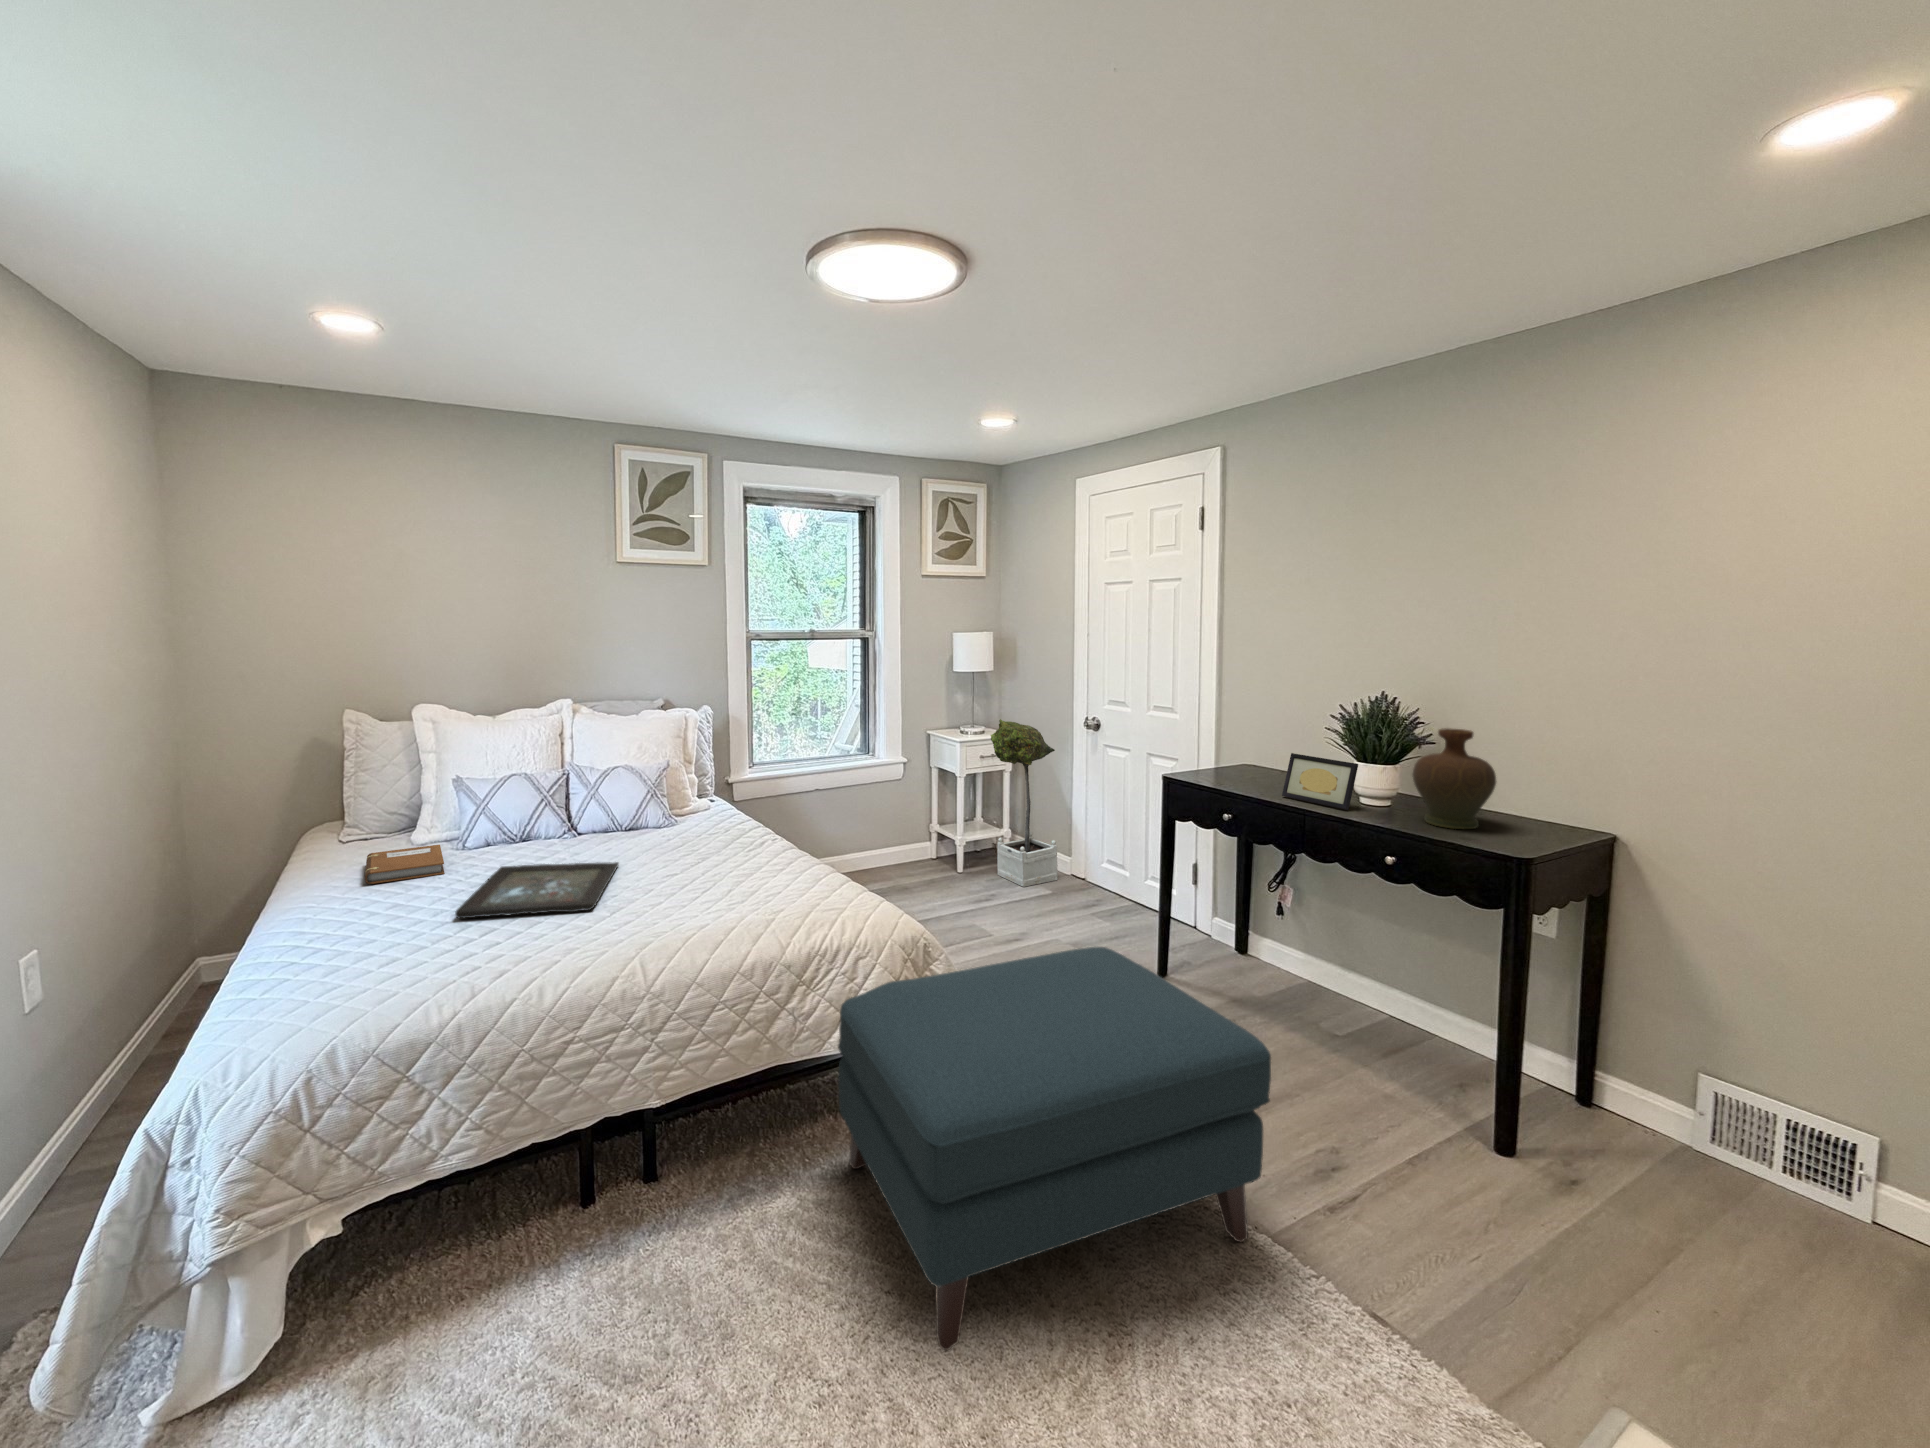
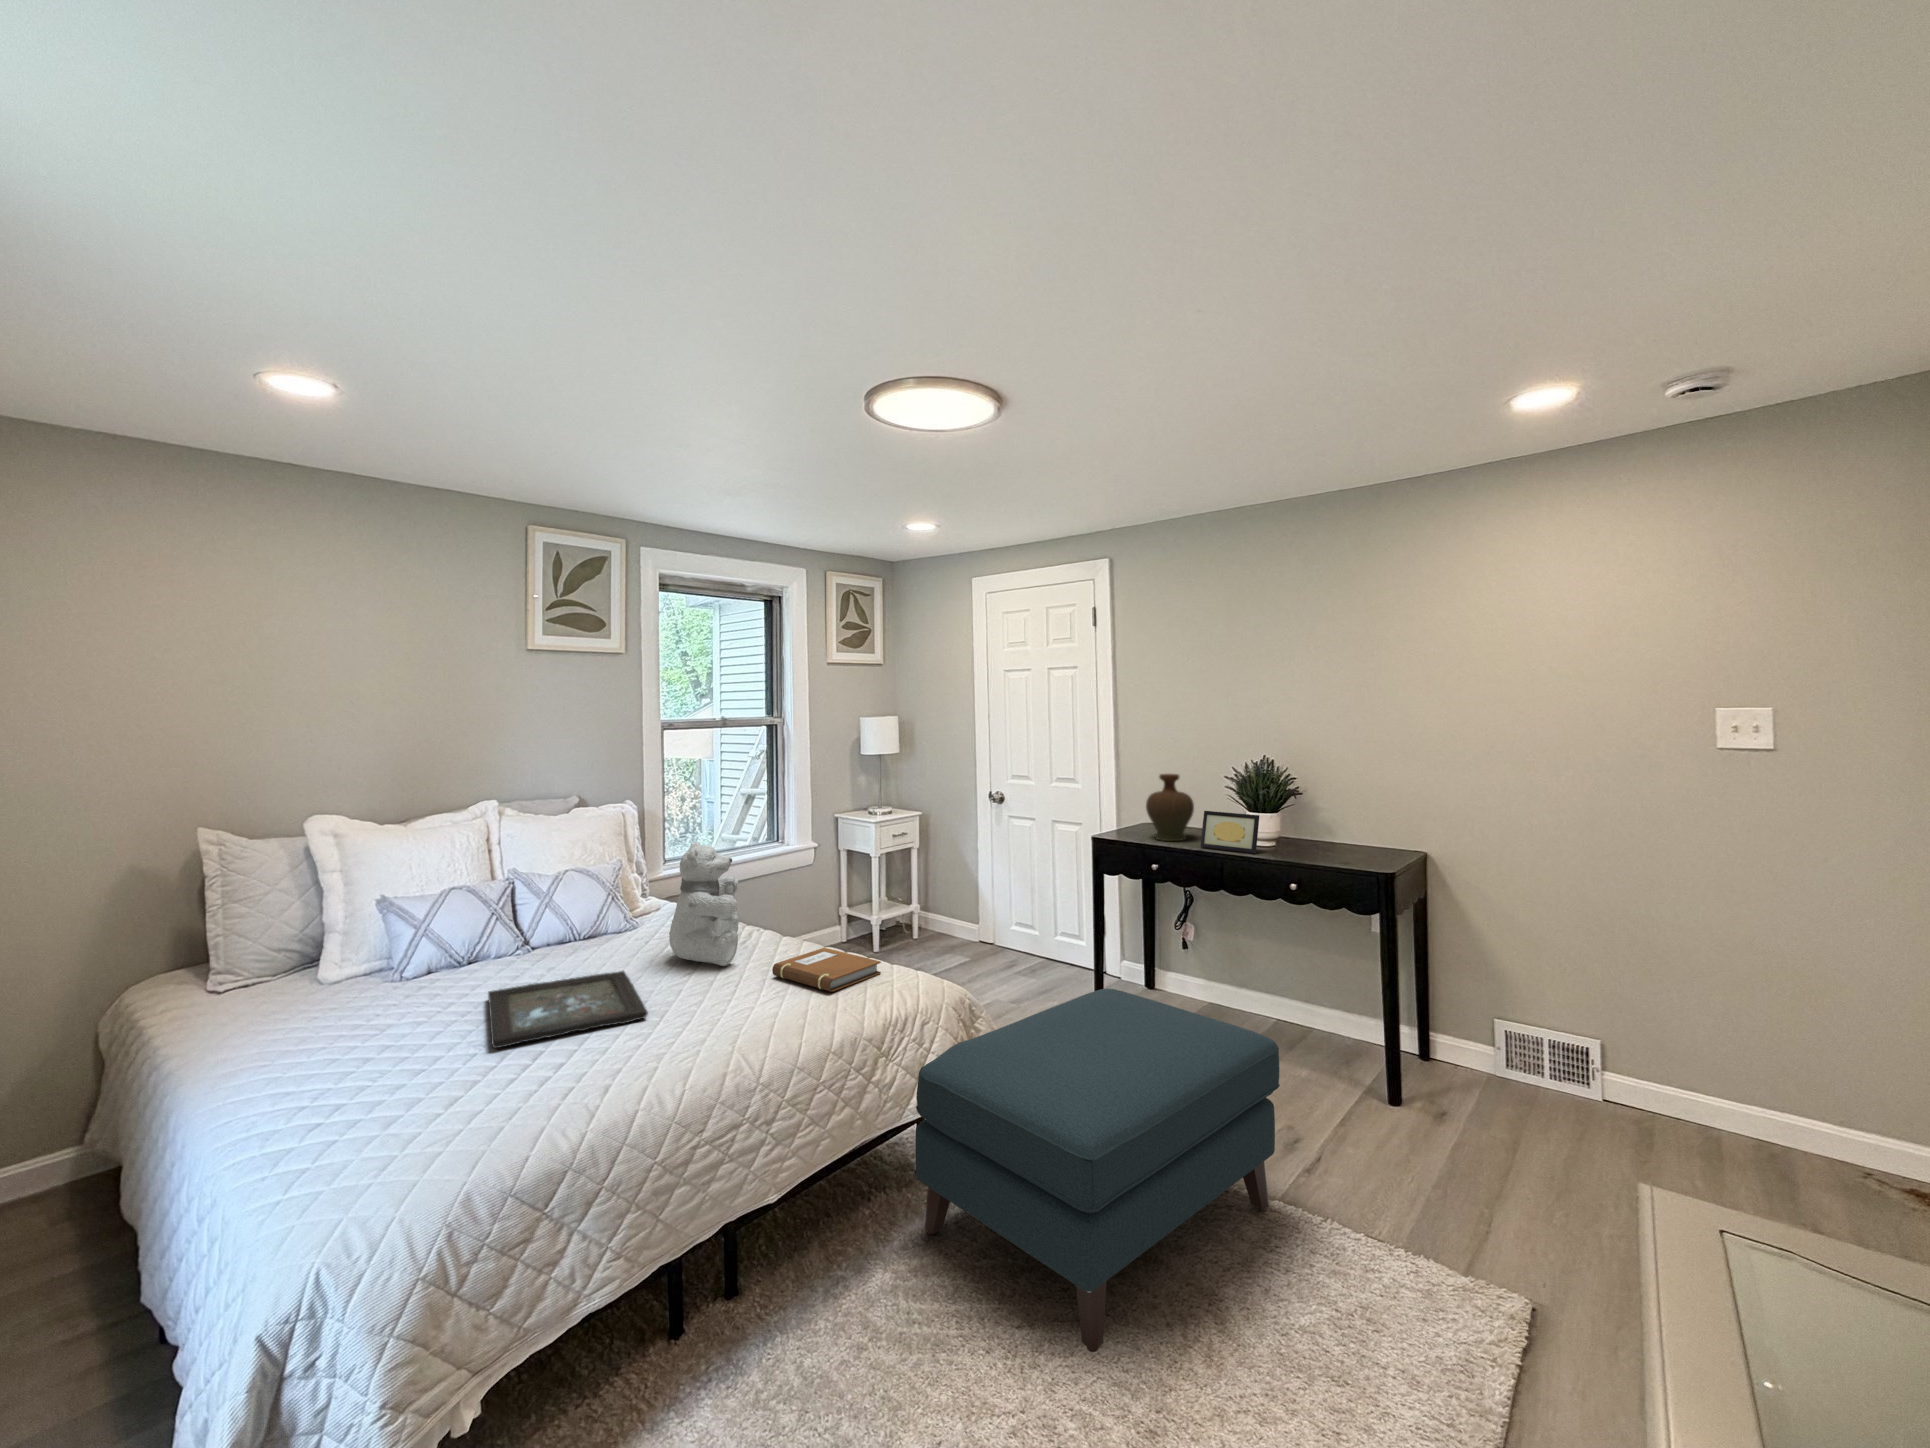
potted tree: present [991,719,1058,887] -> none [900,798,969,961]
decorative vase: present [1413,728,1496,829] -> present [1146,774,1194,841]
teddy bear: none [664,748,740,869] -> present [669,842,739,966]
notebook: present [365,845,444,884] -> present [772,948,881,992]

